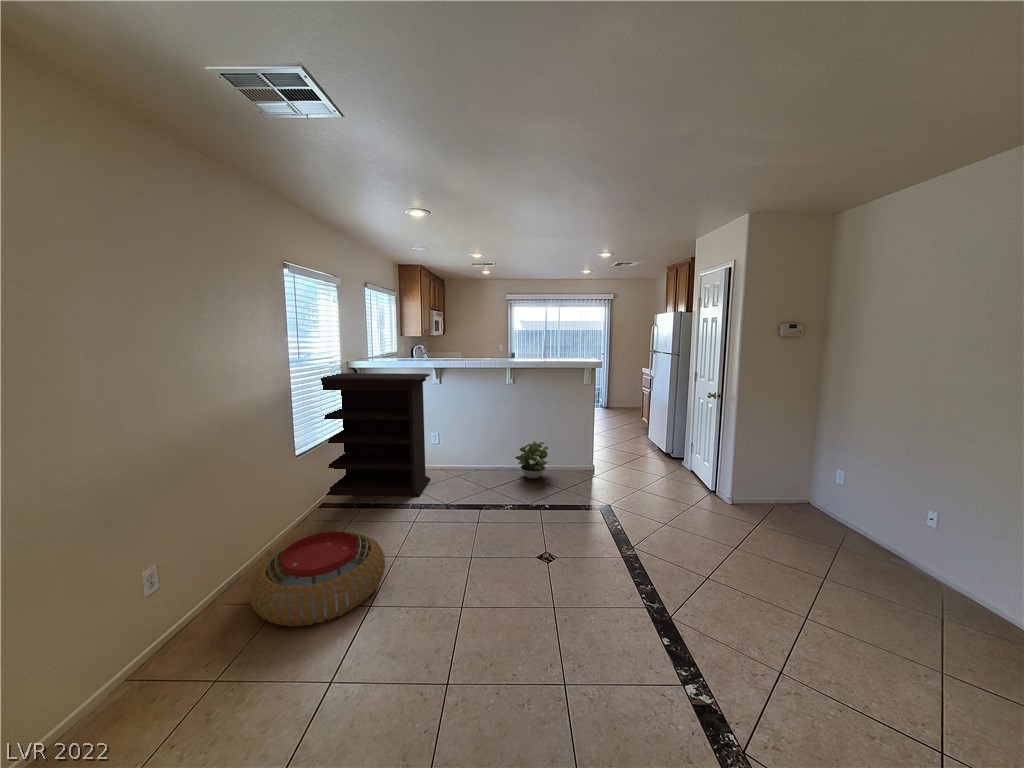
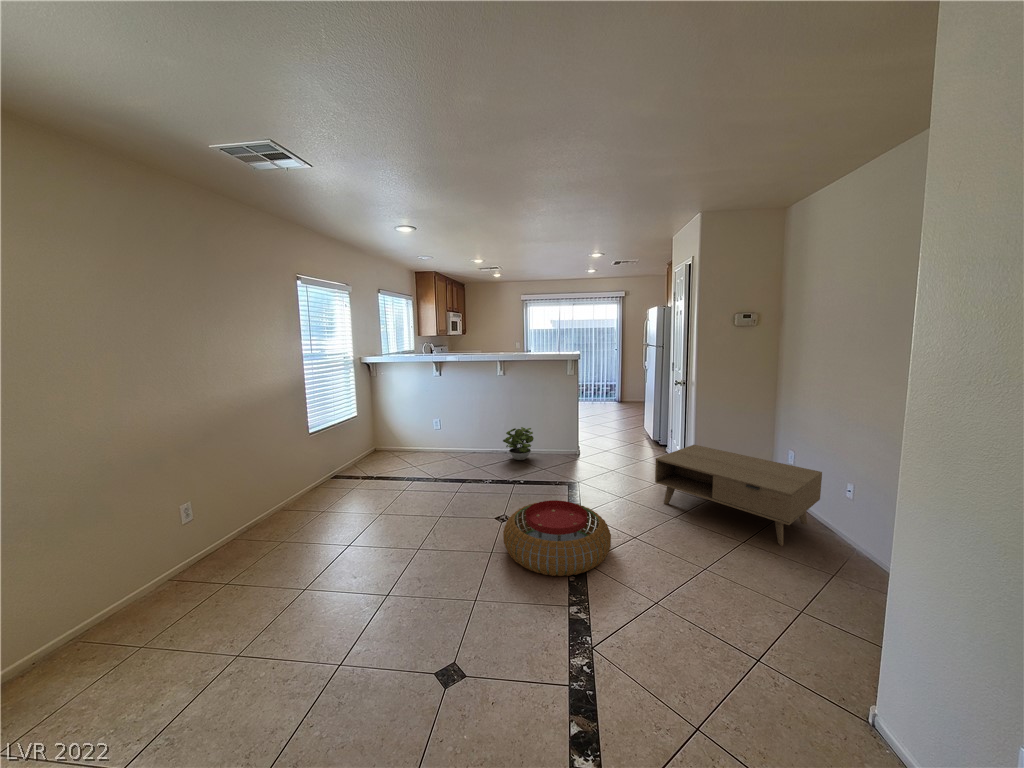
bookshelf: present [321,373,430,497] -> none [321,366,430,472]
coffee table: none [706,463,887,580] -> present [655,445,822,546]
pouf: present [249,531,385,626] -> present [503,500,611,576]

